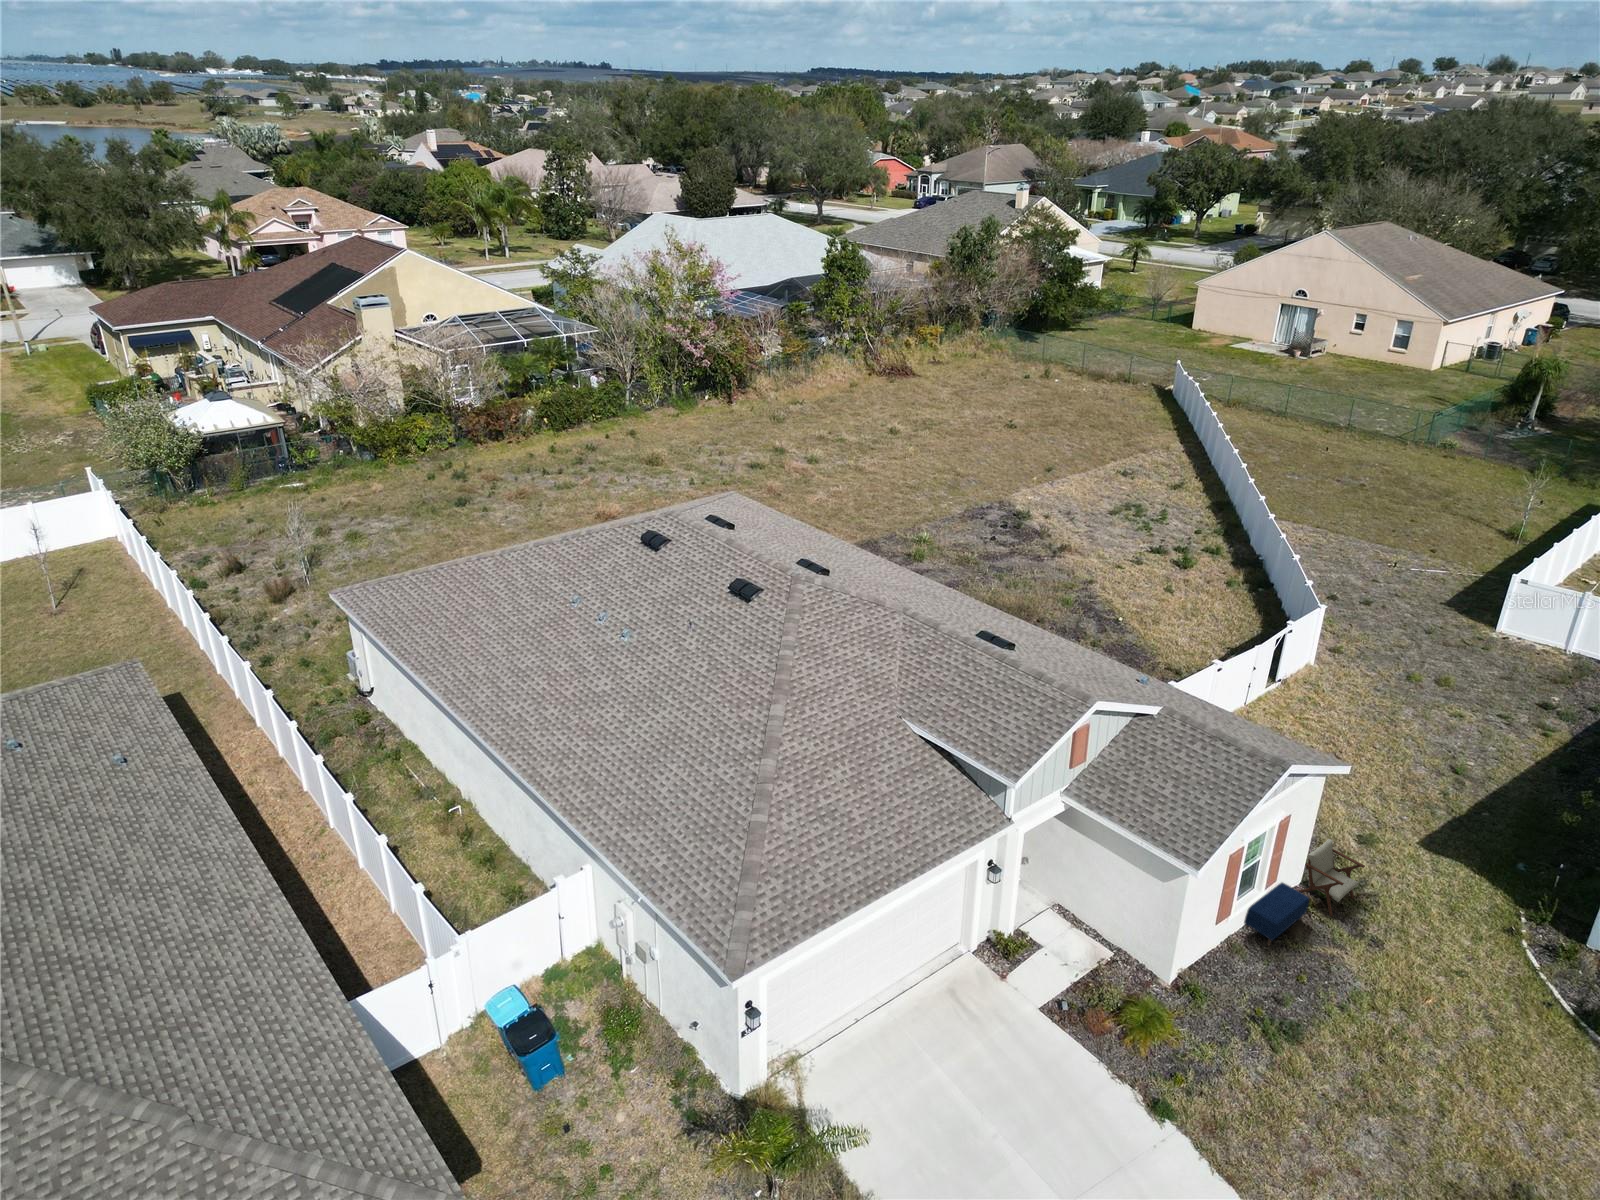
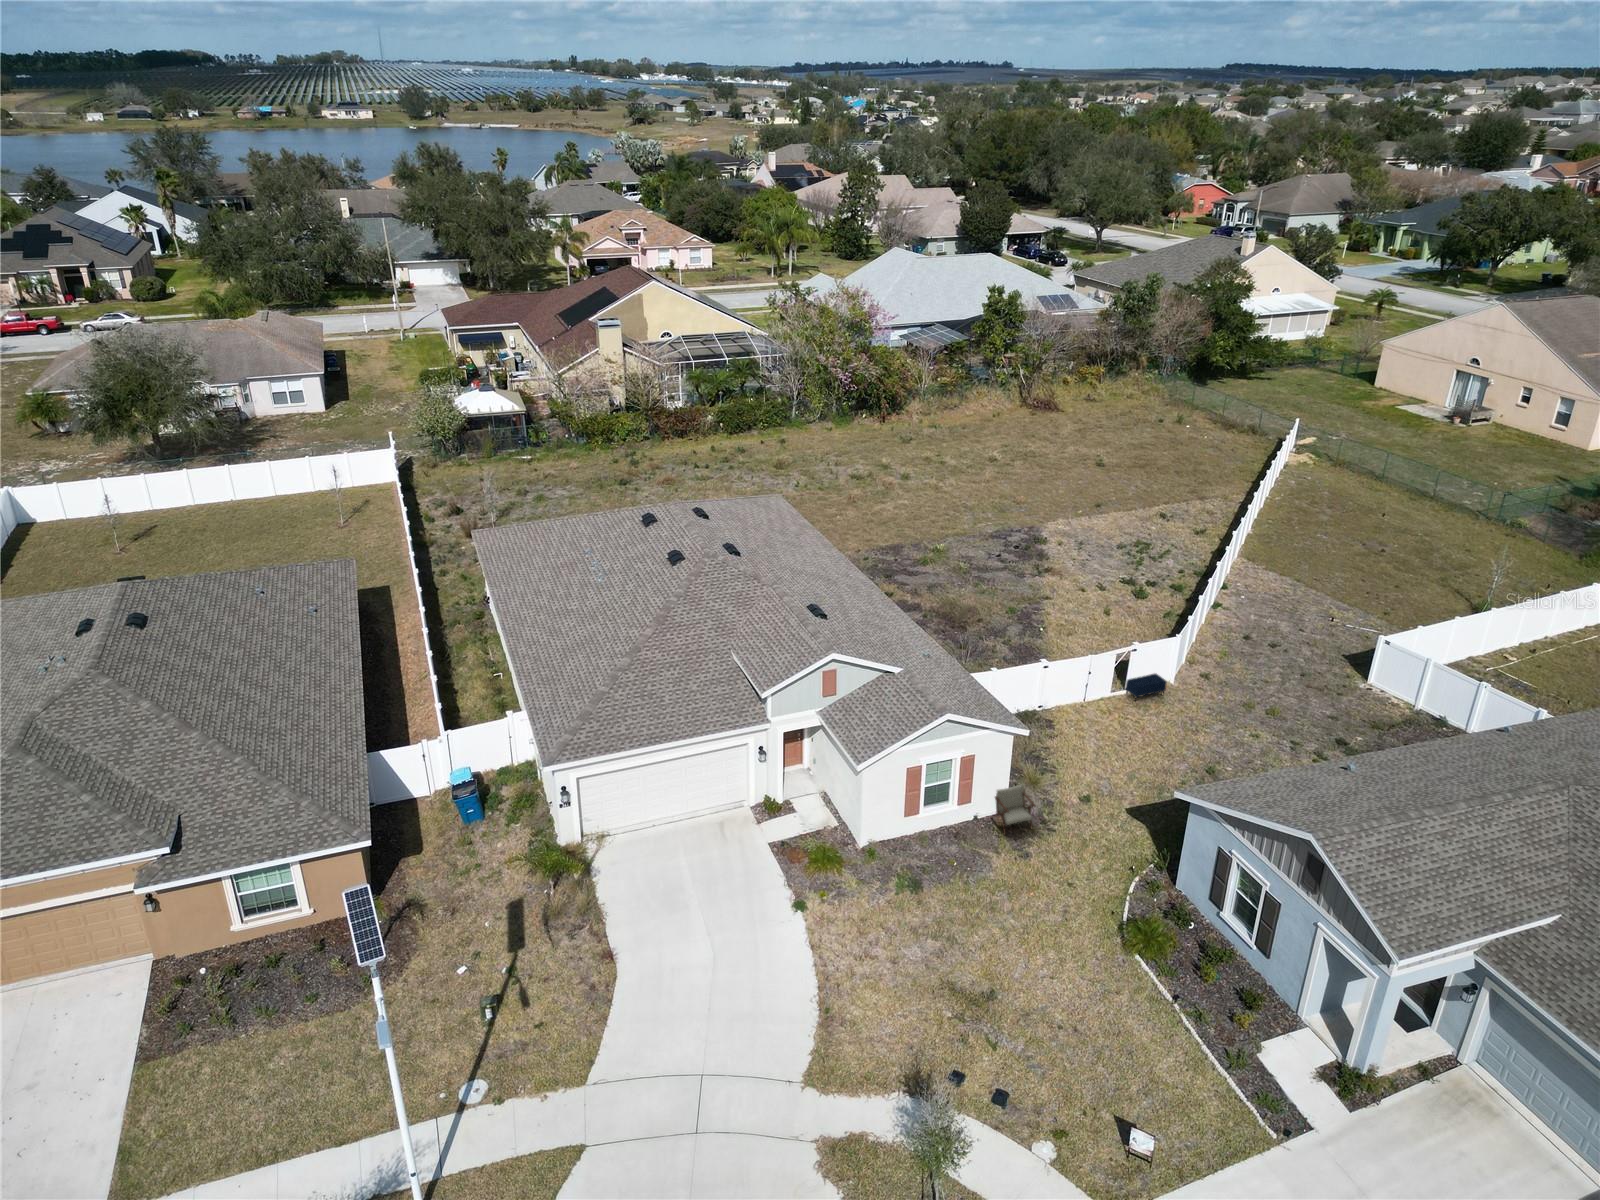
bench: present [1244,883,1309,946] -> present [1125,674,1167,701]

